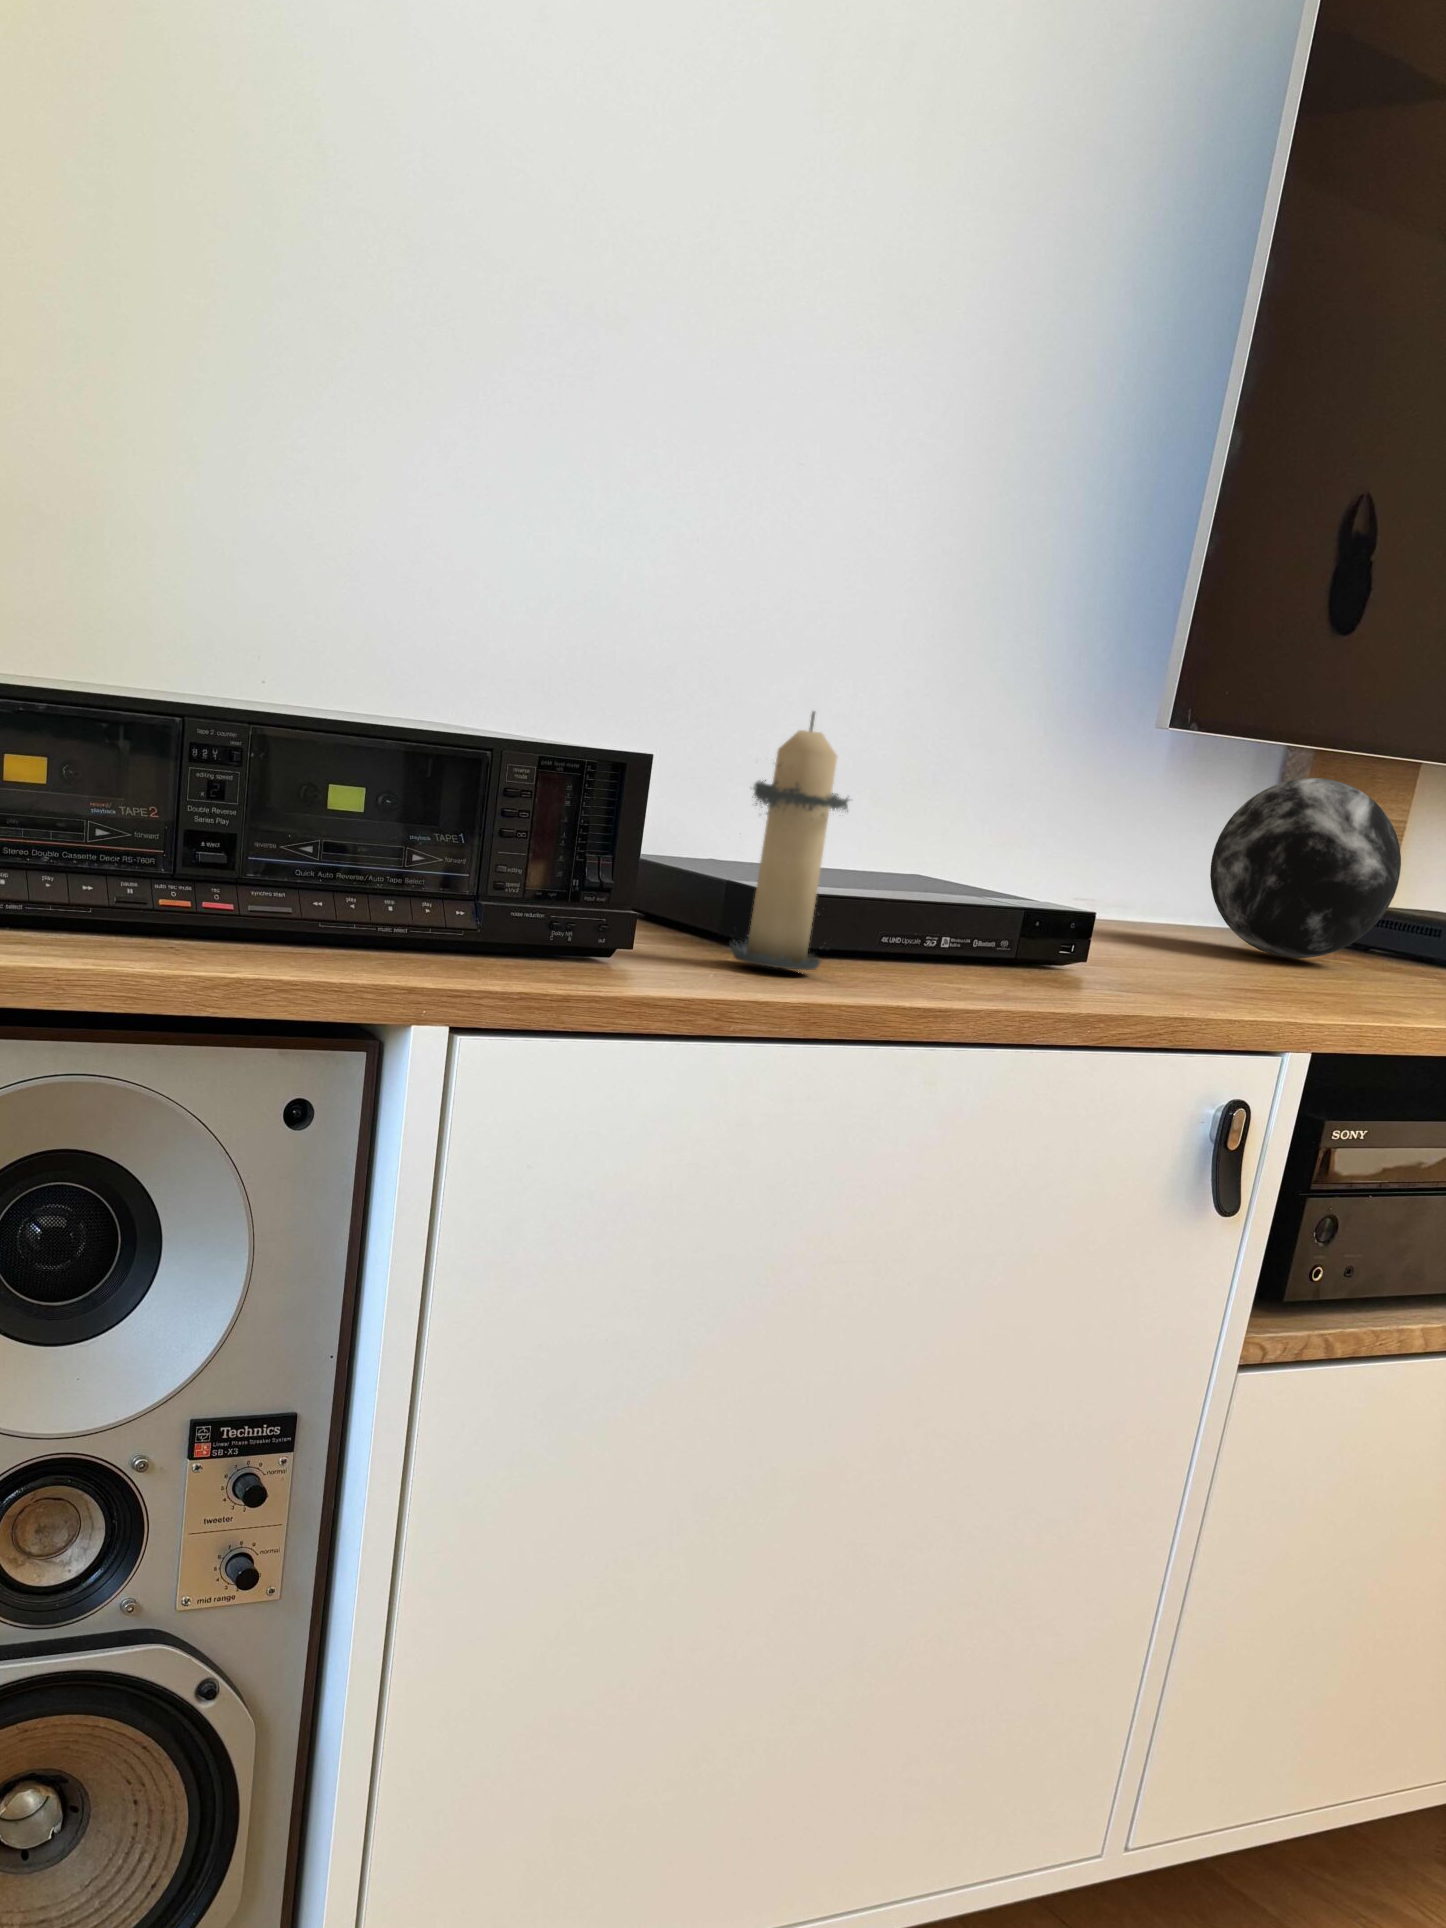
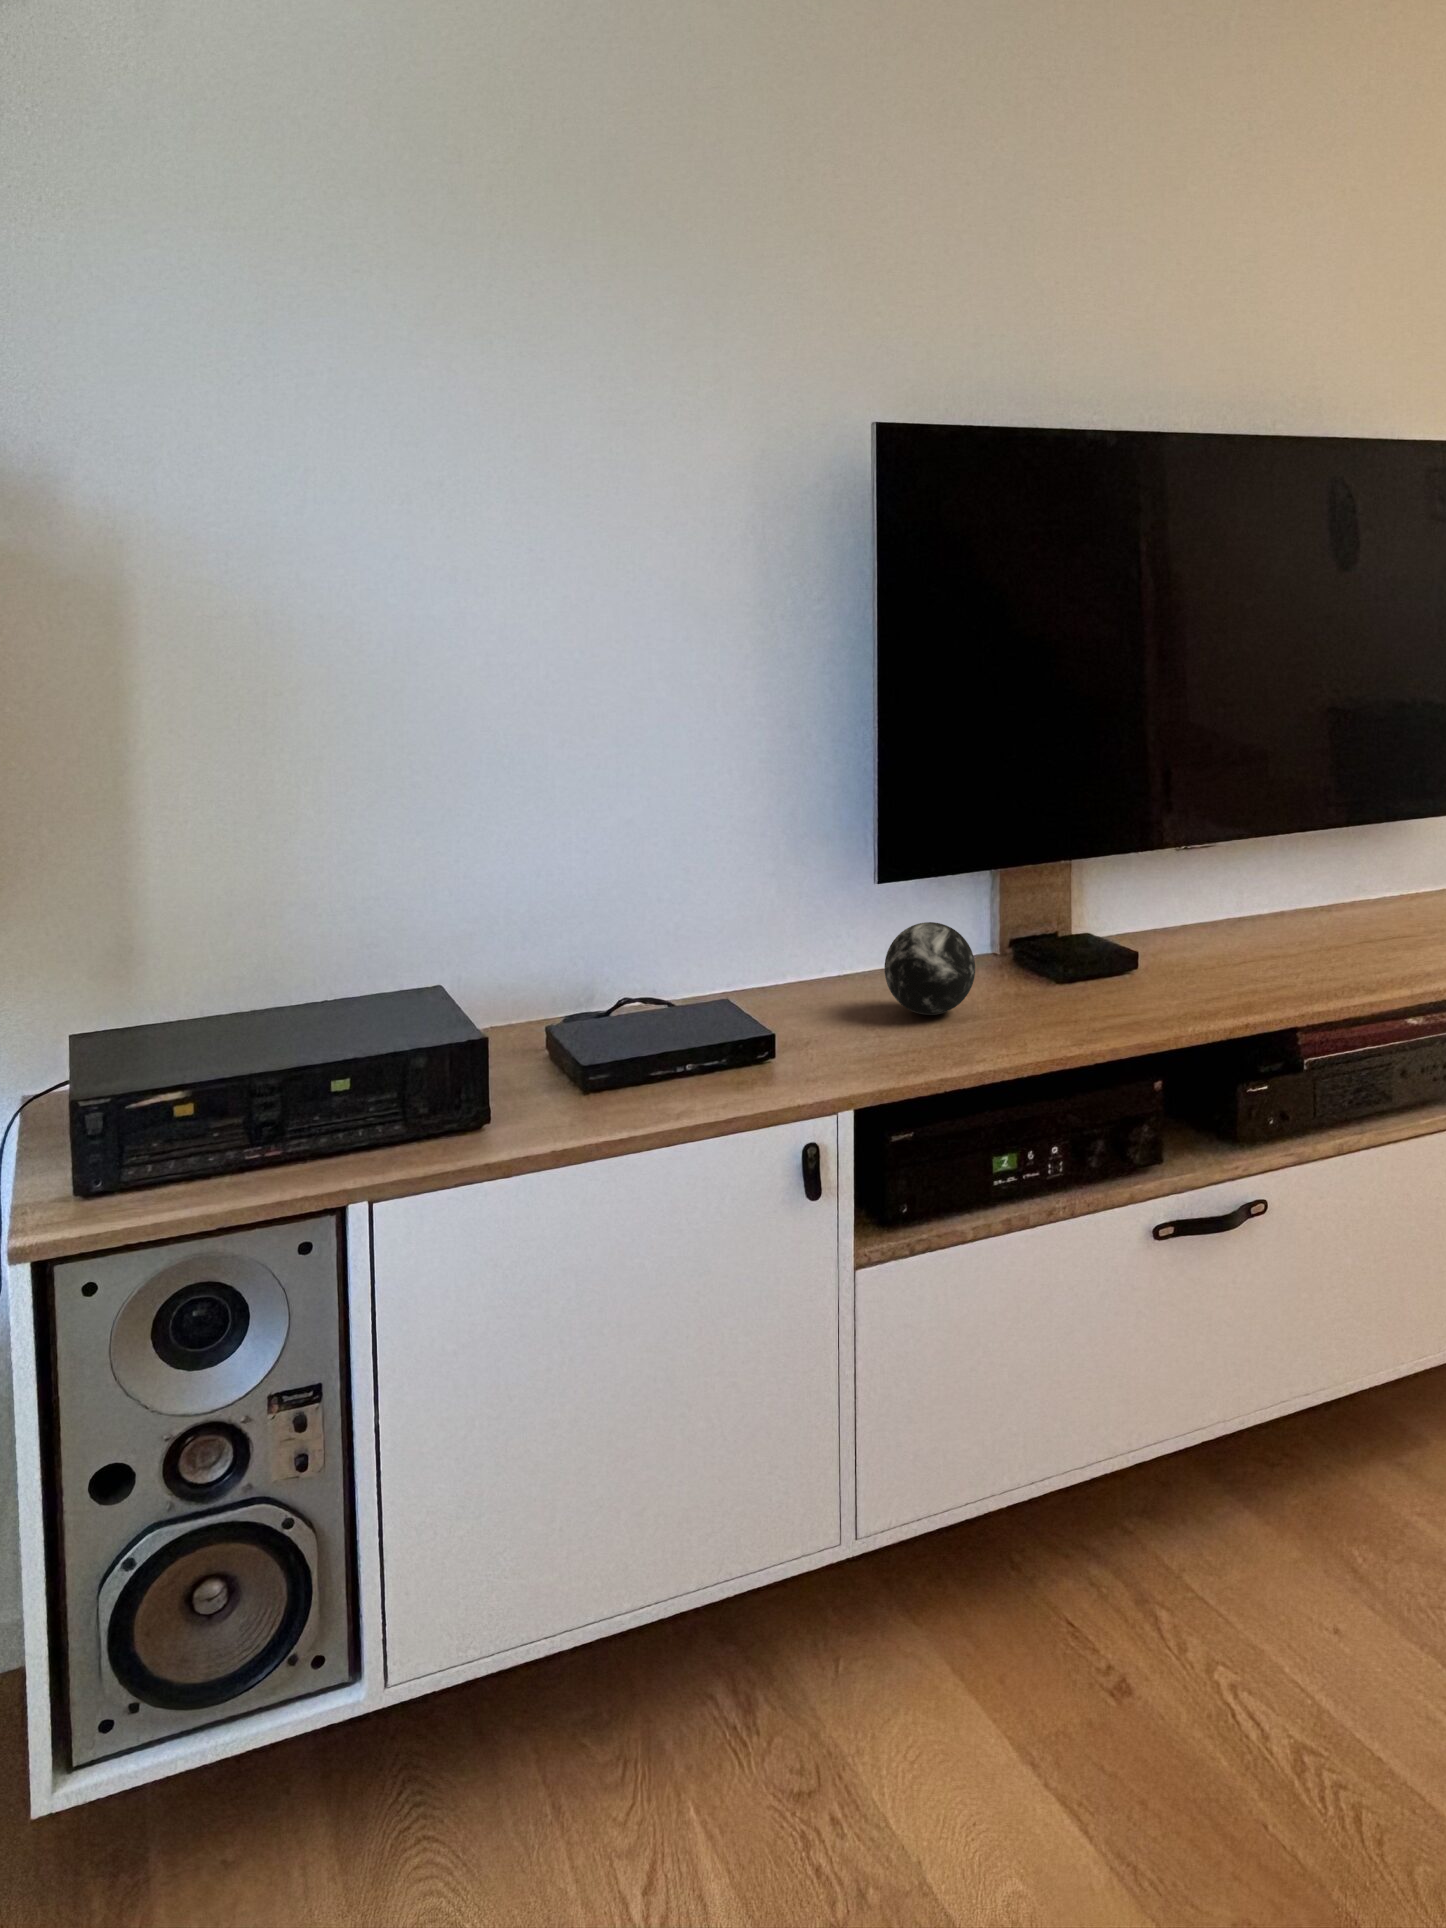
candle: present [730,711,849,970] -> none [527,1012,584,1130]

